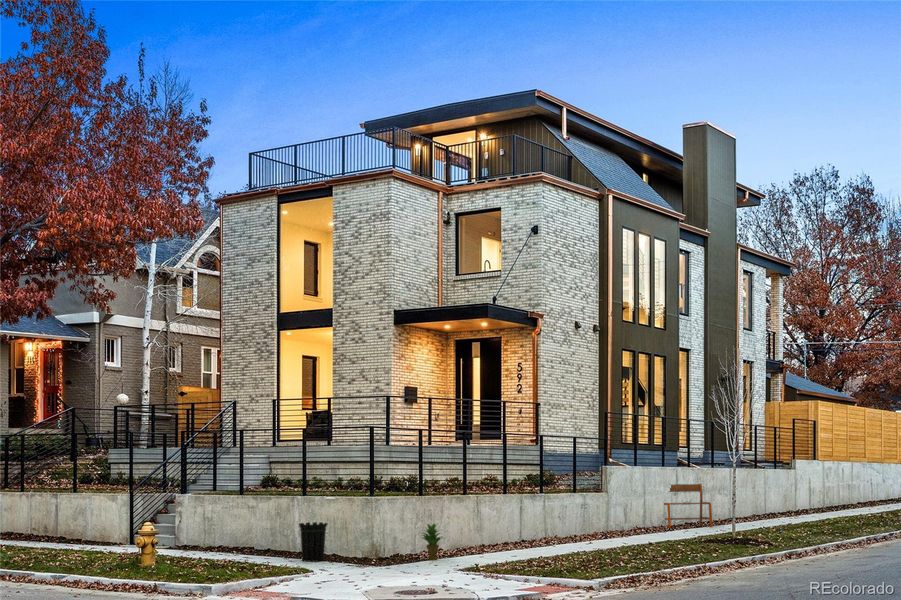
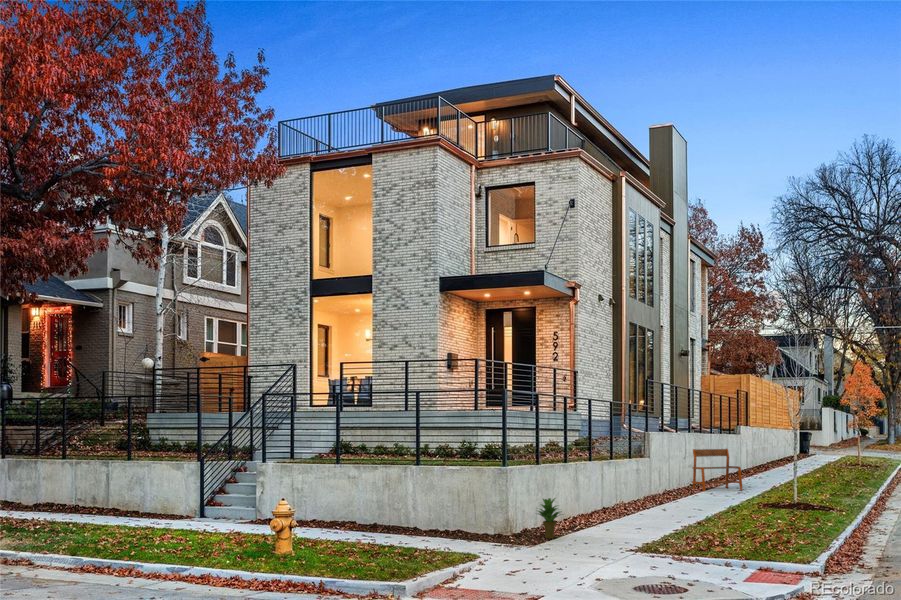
waste bin: present [299,522,327,562] -> none [407,498,439,542]

